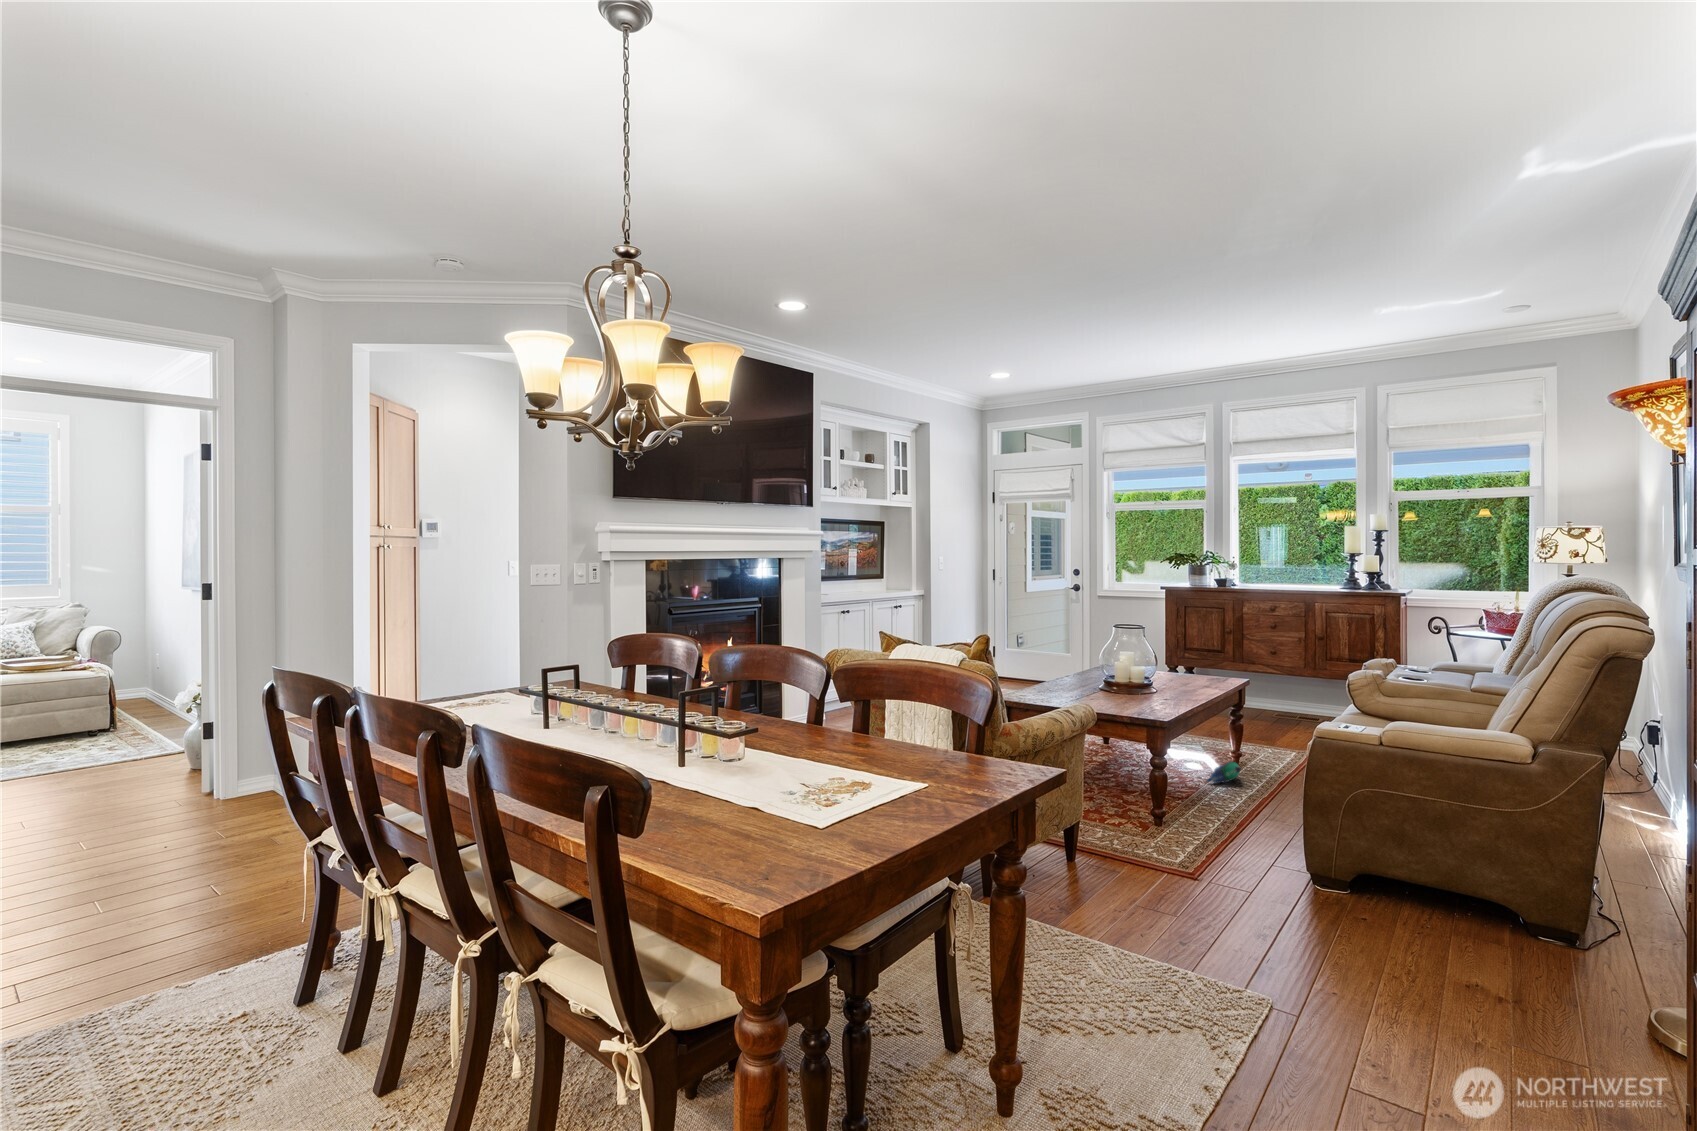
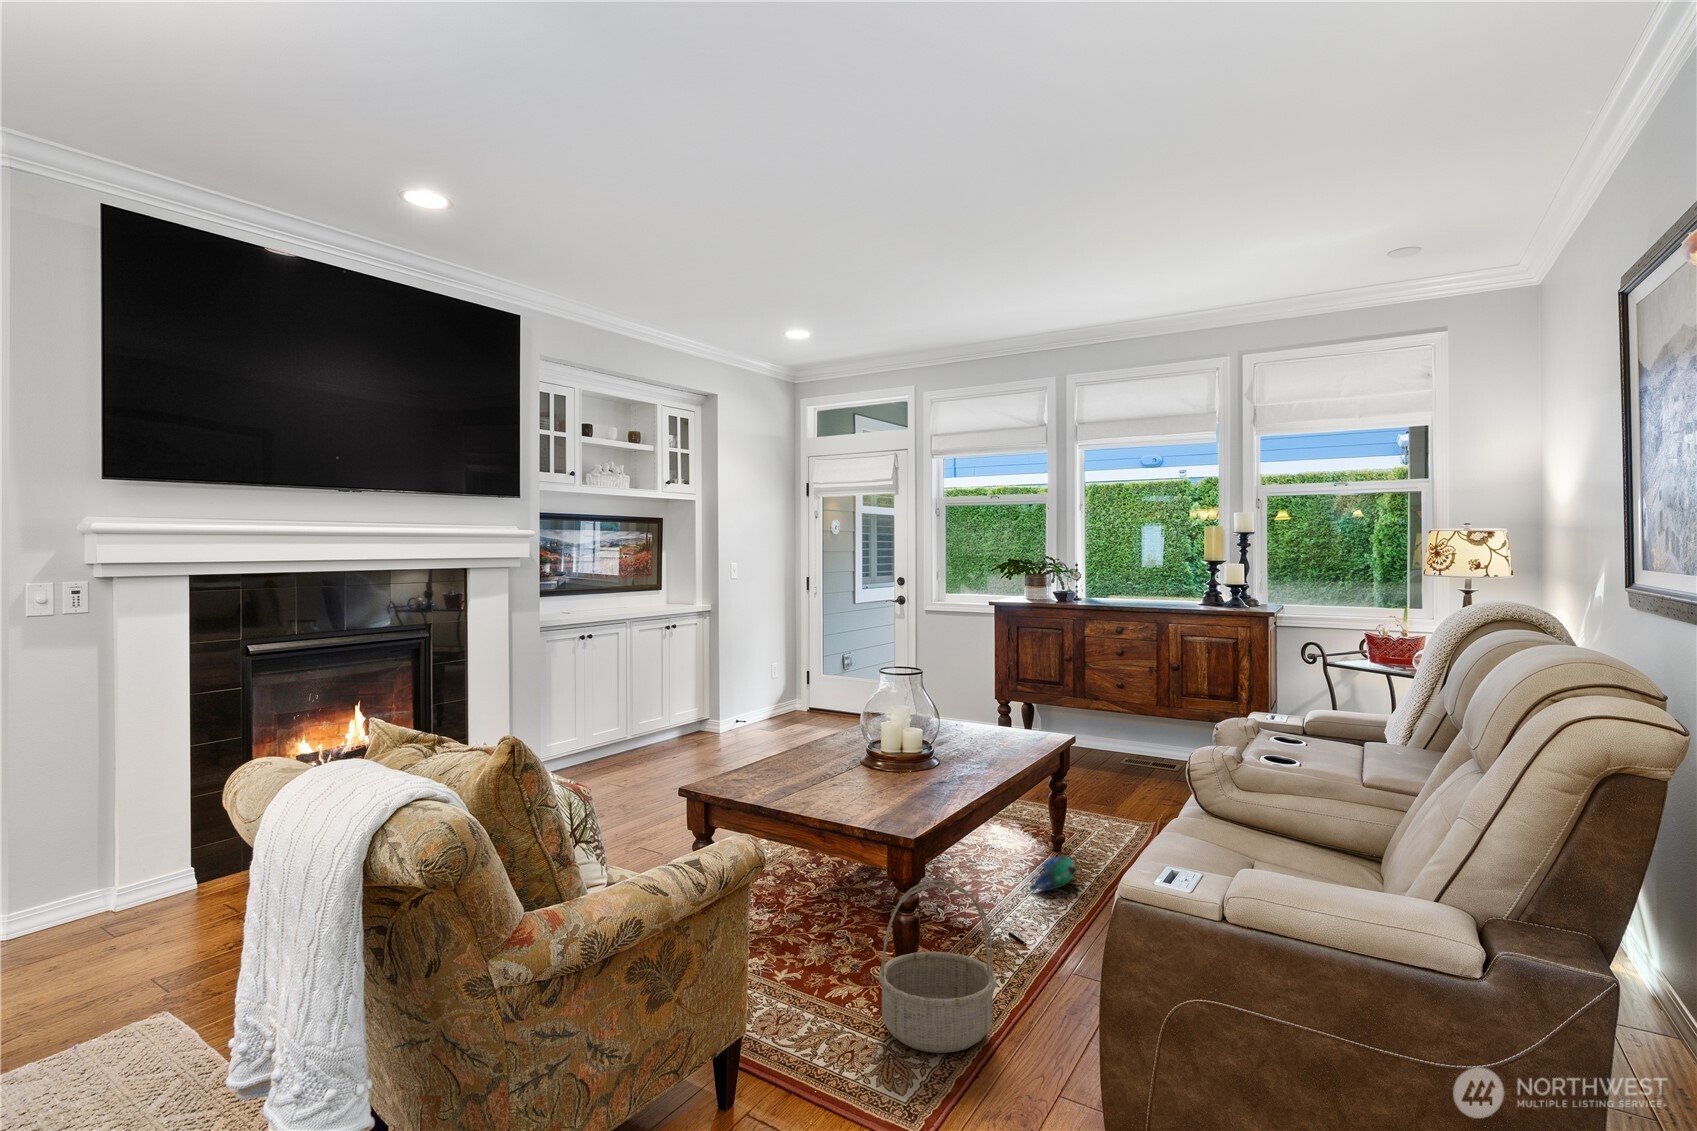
basket: none [1118,741,1195,844] -> present [878,881,996,1053]

